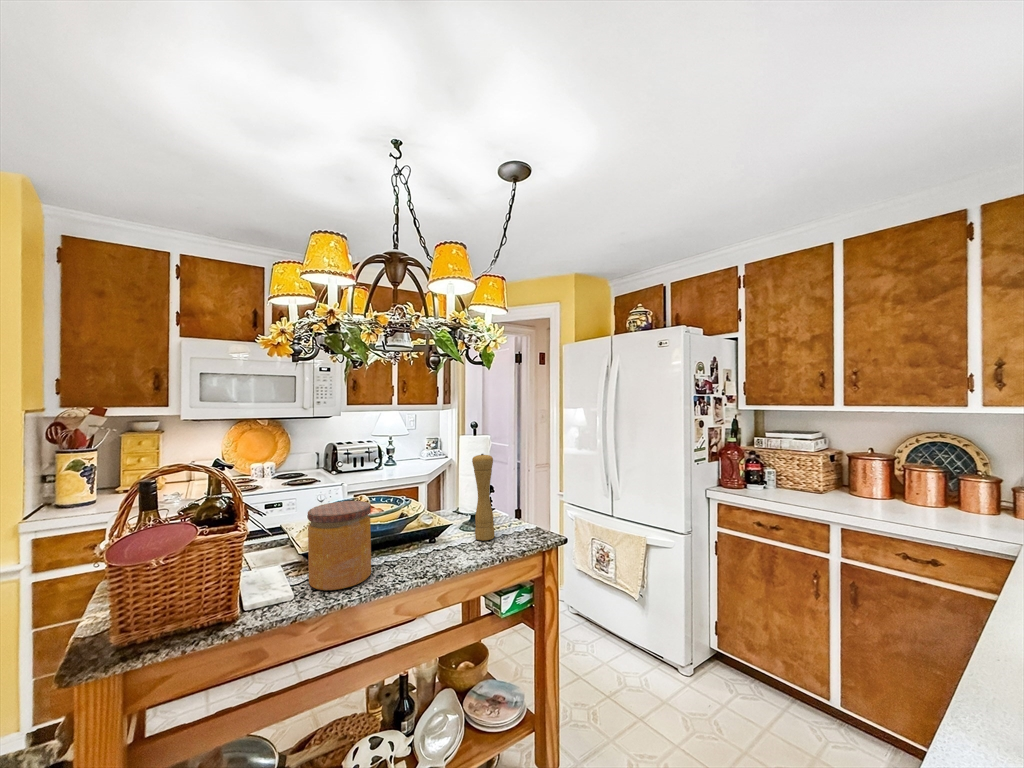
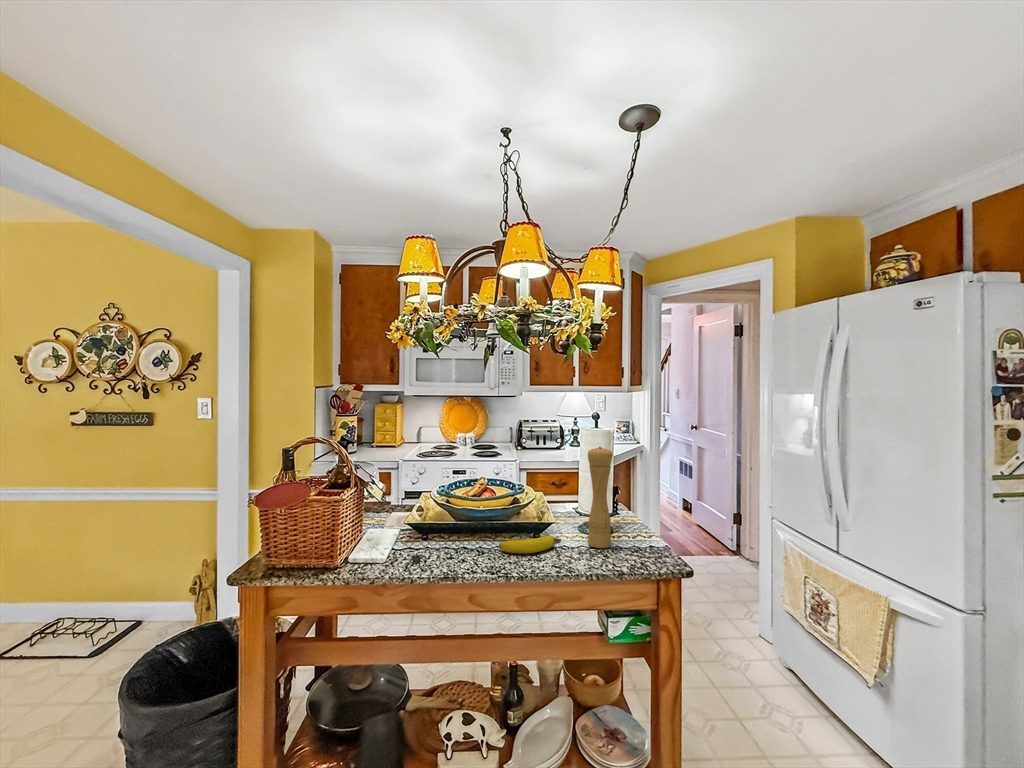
jar: present [308,501,371,590] -> none [405,479,463,564]
banana: none [403,538,452,560] -> present [499,536,561,553]

